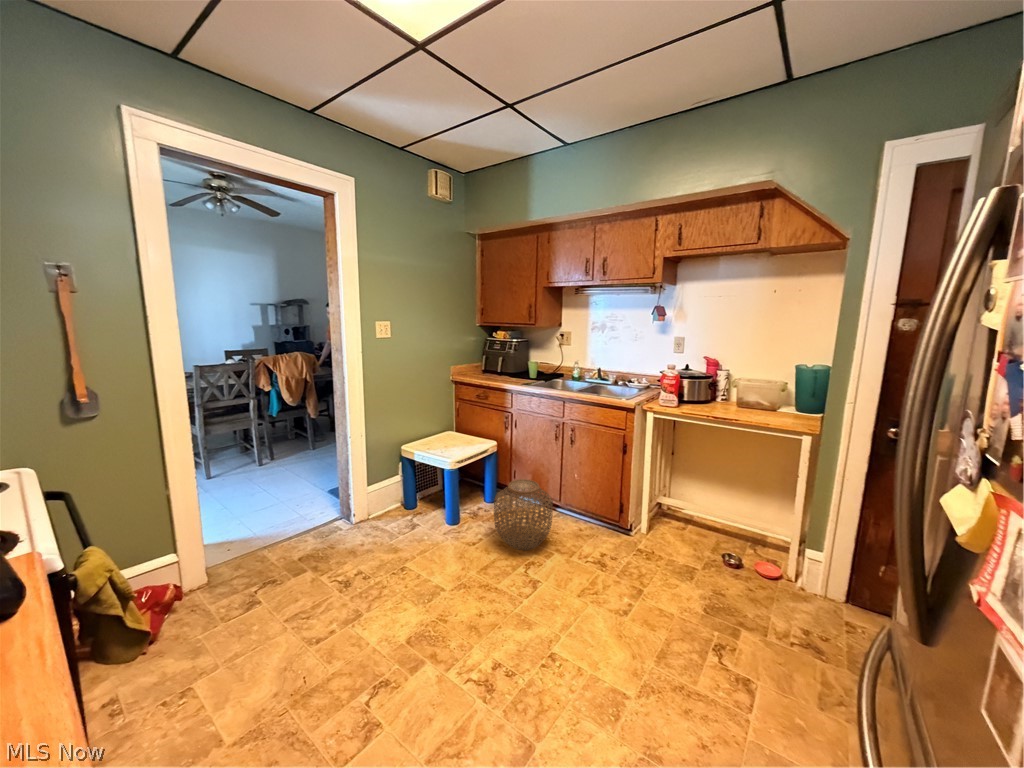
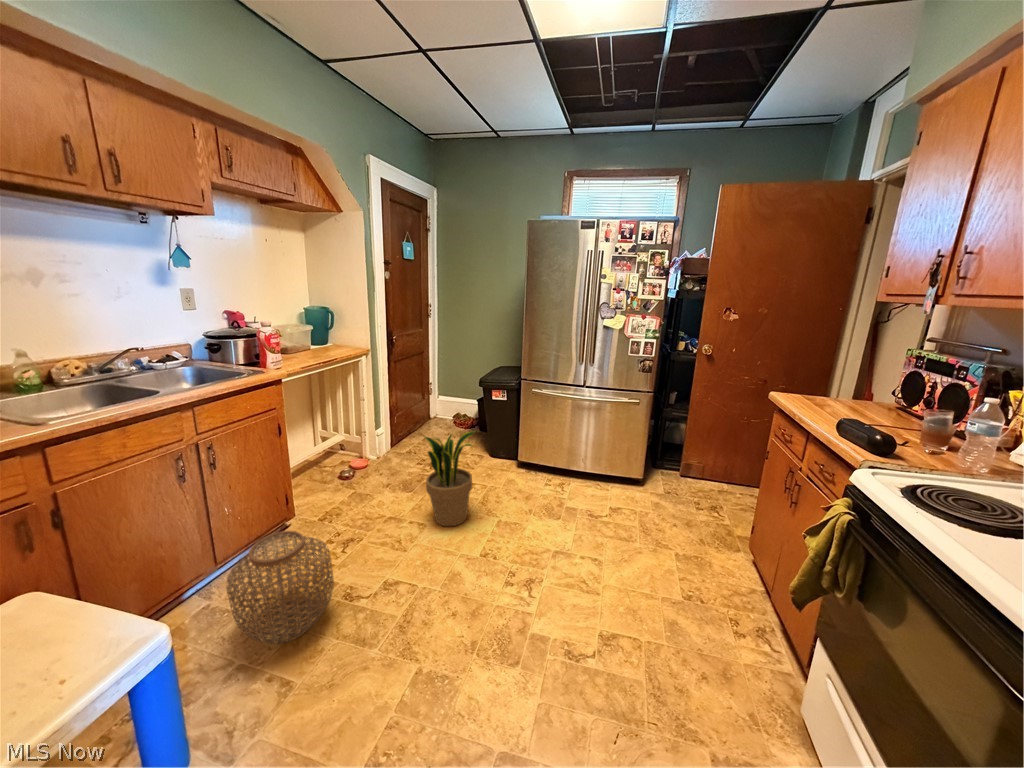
potted plant: none [614,525,695,660] -> present [425,431,475,526]

